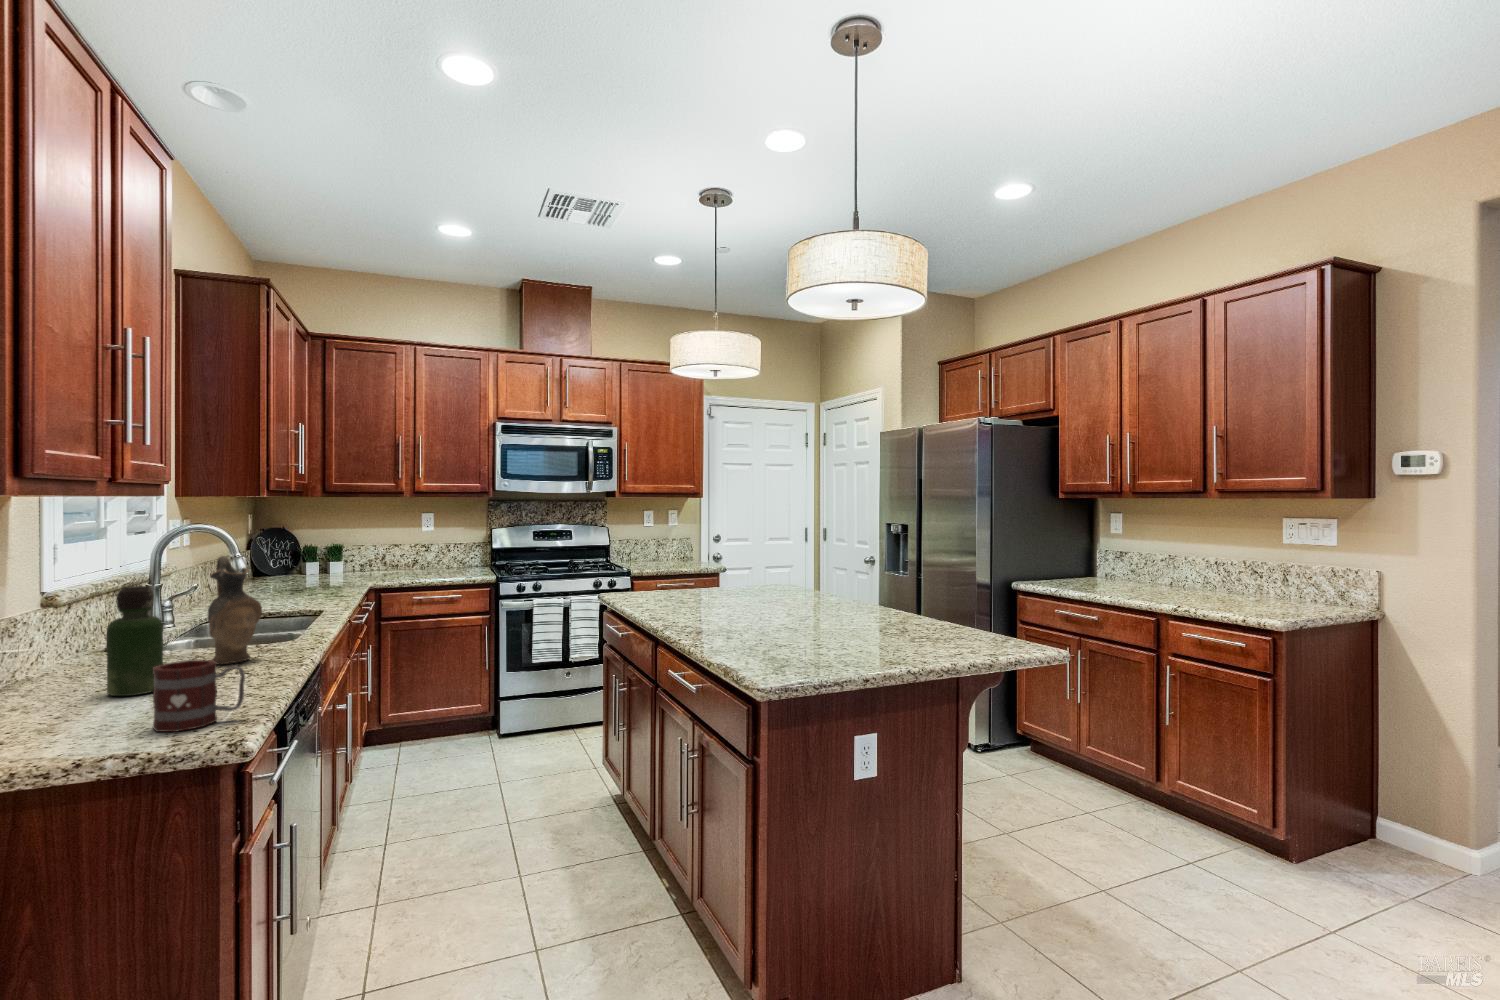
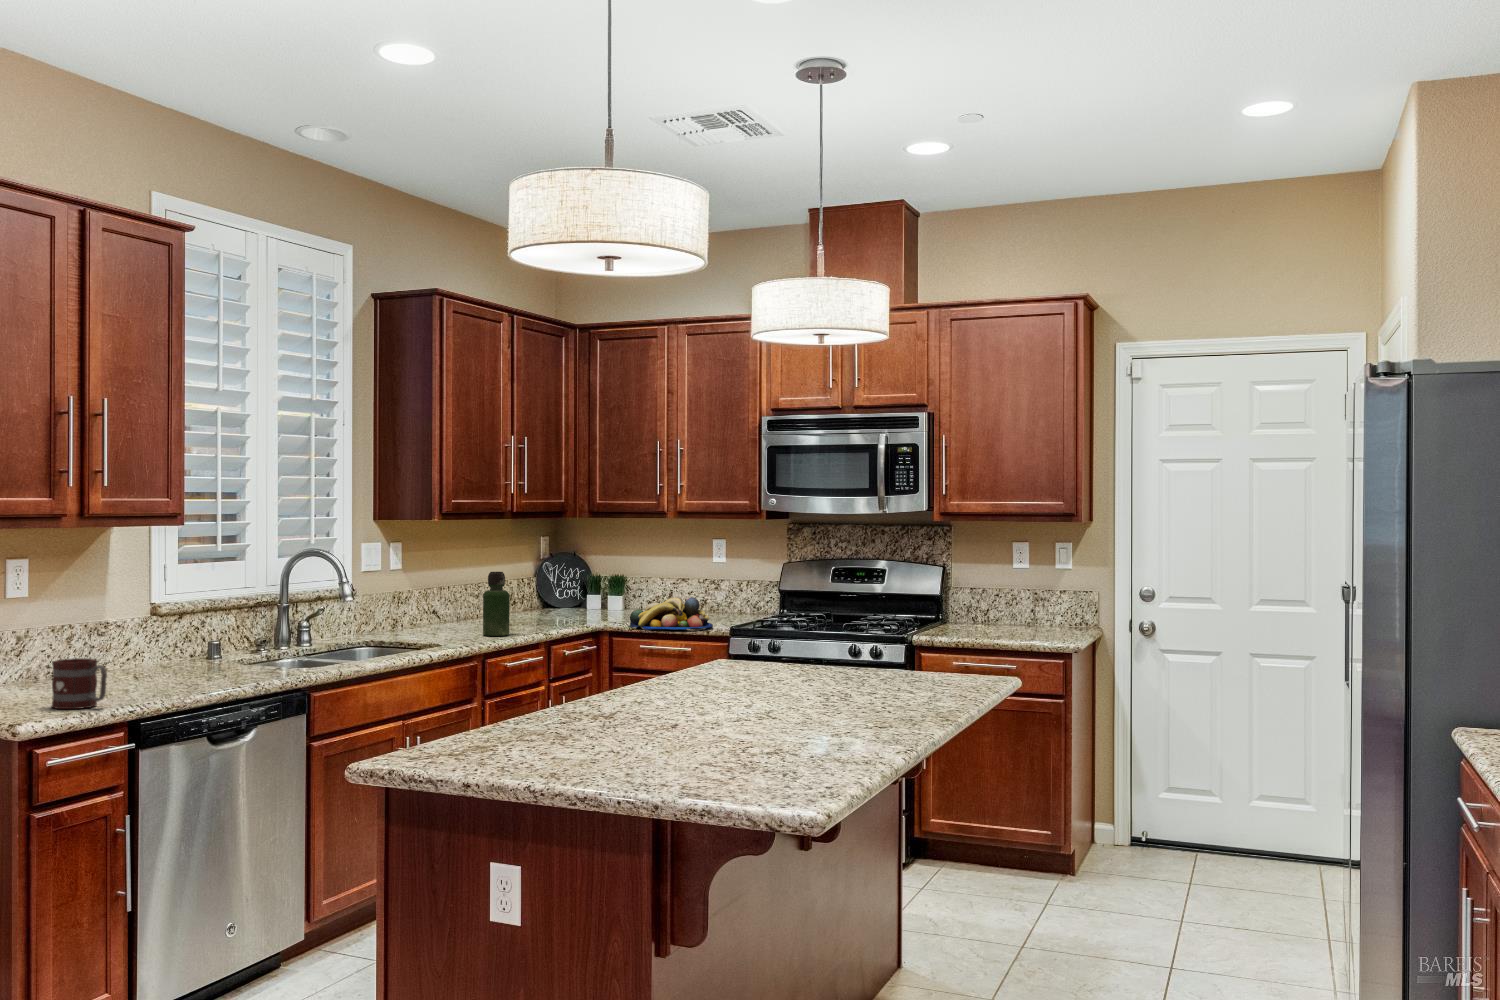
ceramic pitcher: present [208,556,262,664] -> none [223,579,264,678]
fruit bowl: none [401,557,469,583] -> present [629,597,713,630]
bottle: present [107,586,163,696] -> present [483,572,510,636]

